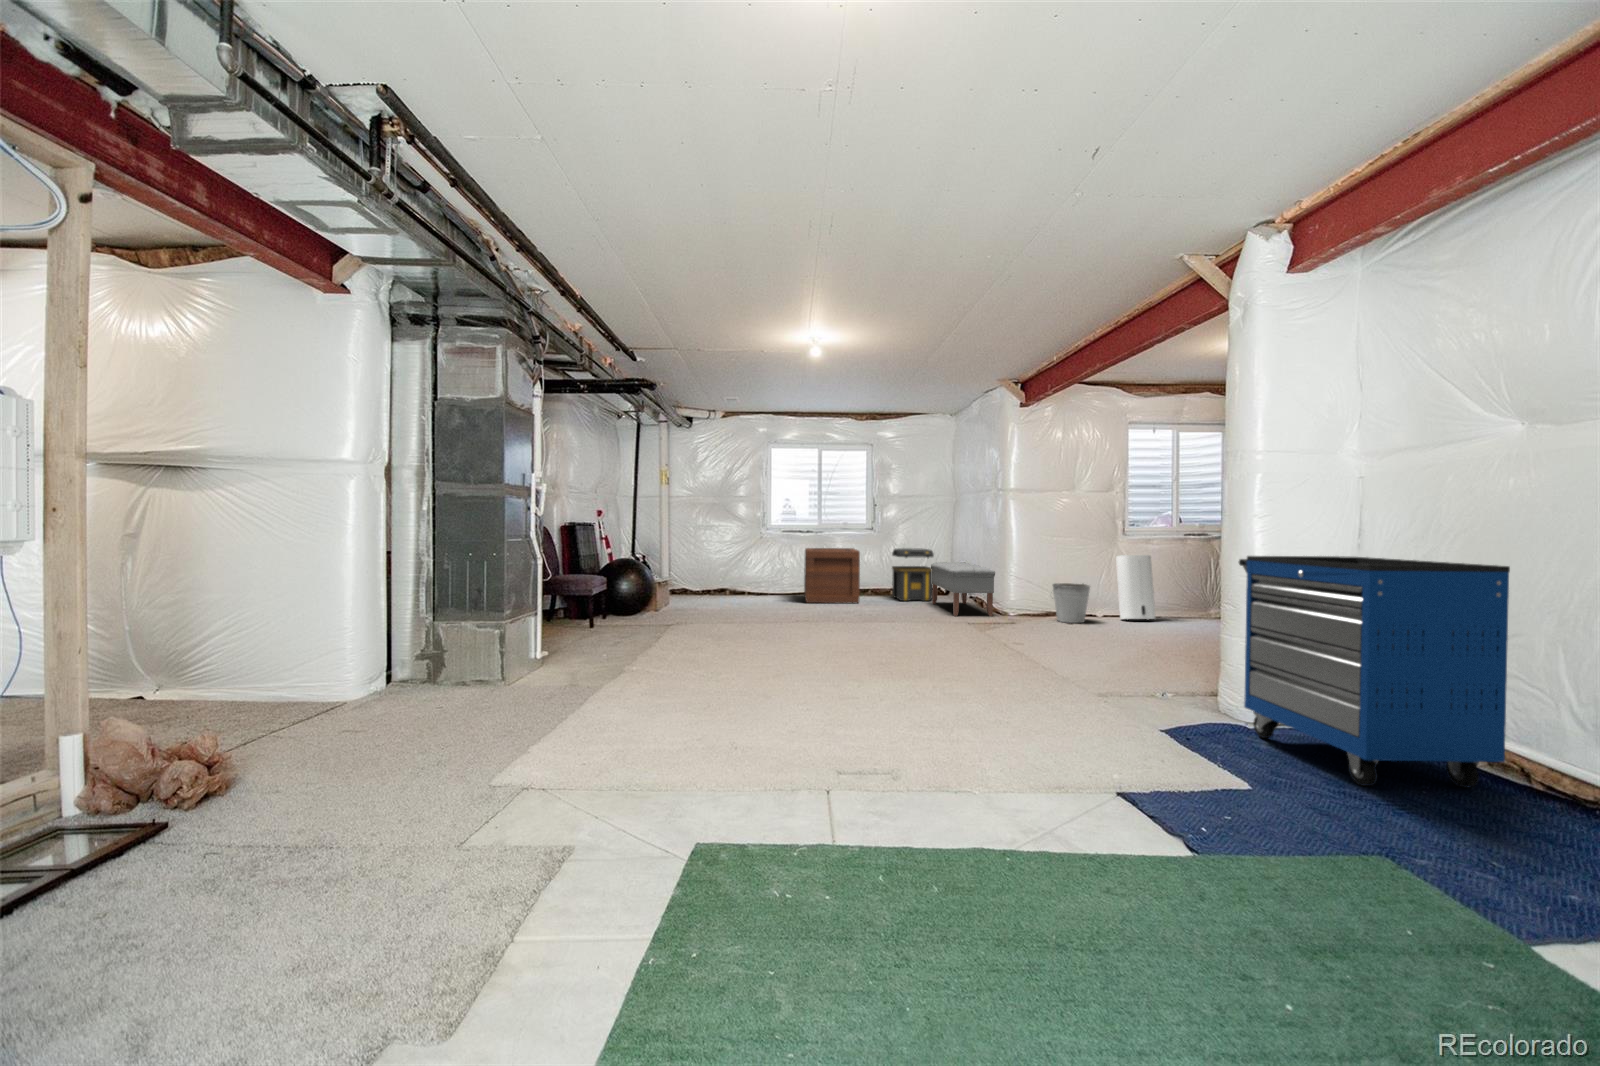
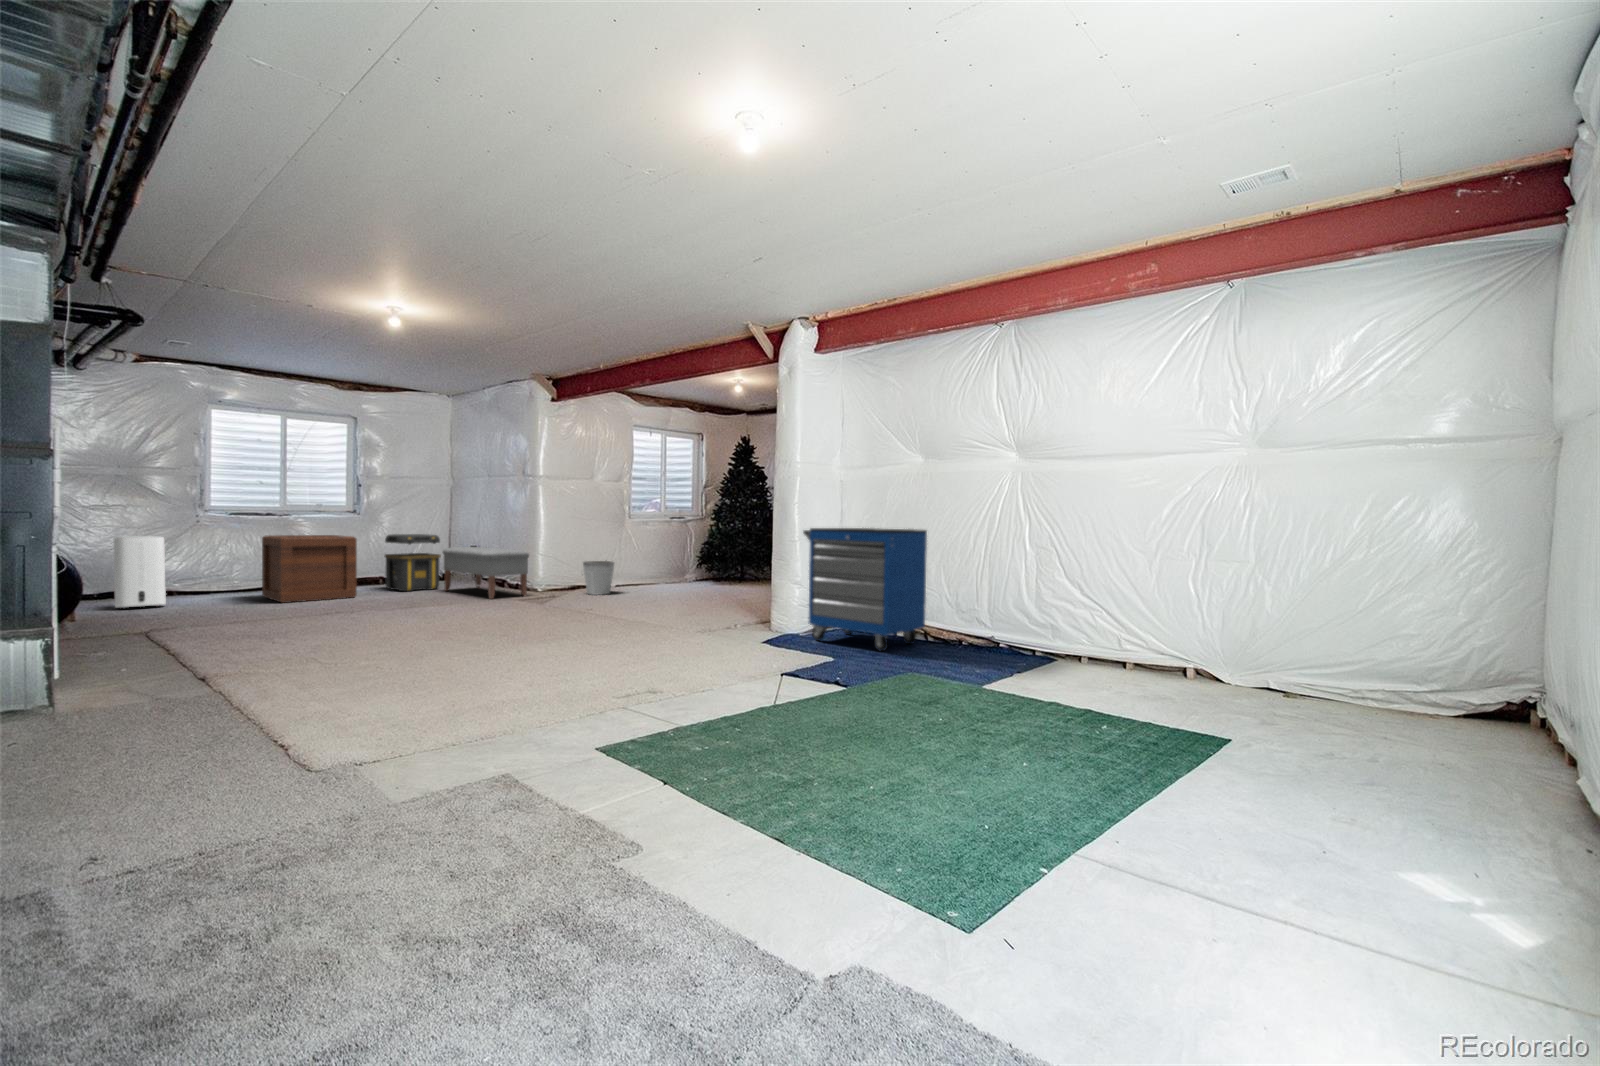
air purifier: present [1116,555,1155,620] -> present [114,536,166,609]

